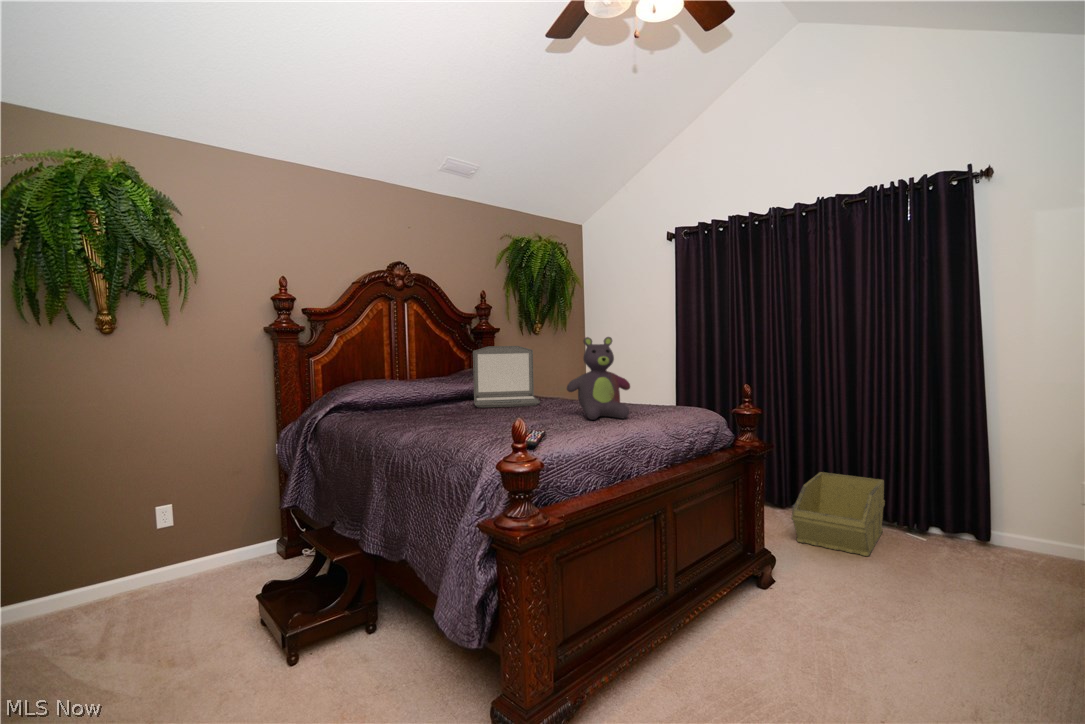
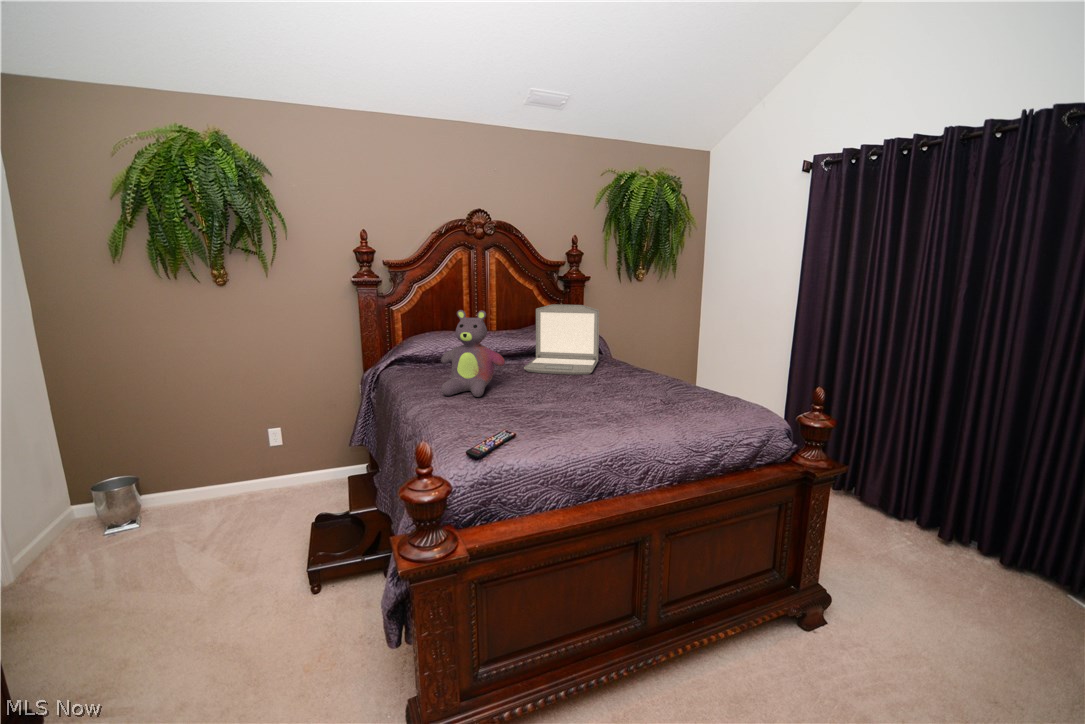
stuffed bear: present [567,337,630,420] -> present [441,310,505,397]
storage bin: present [792,472,885,556] -> none [885,487,1051,615]

